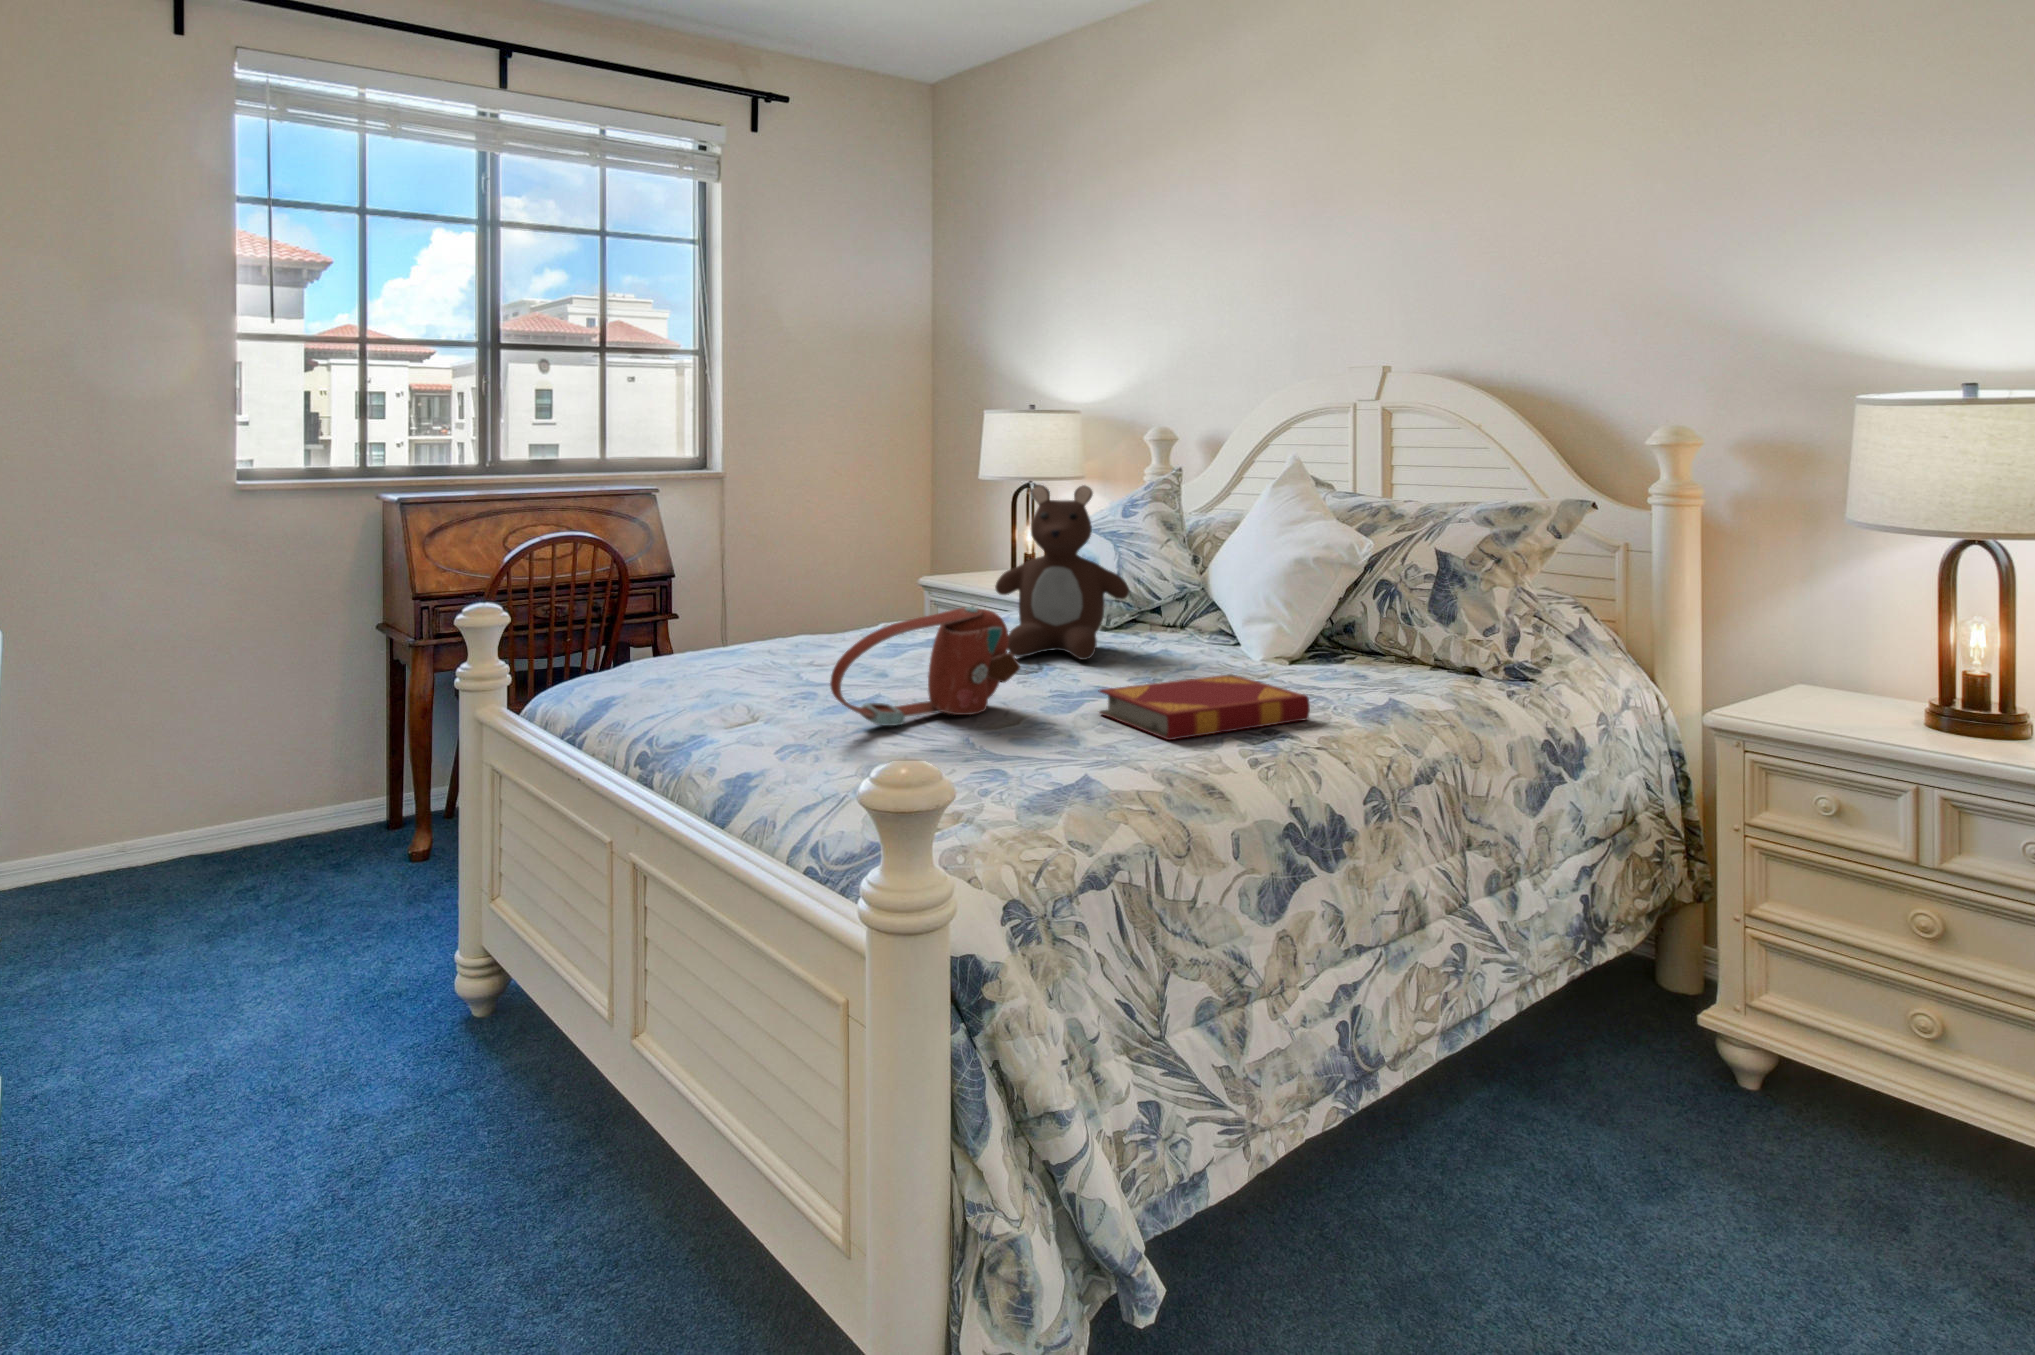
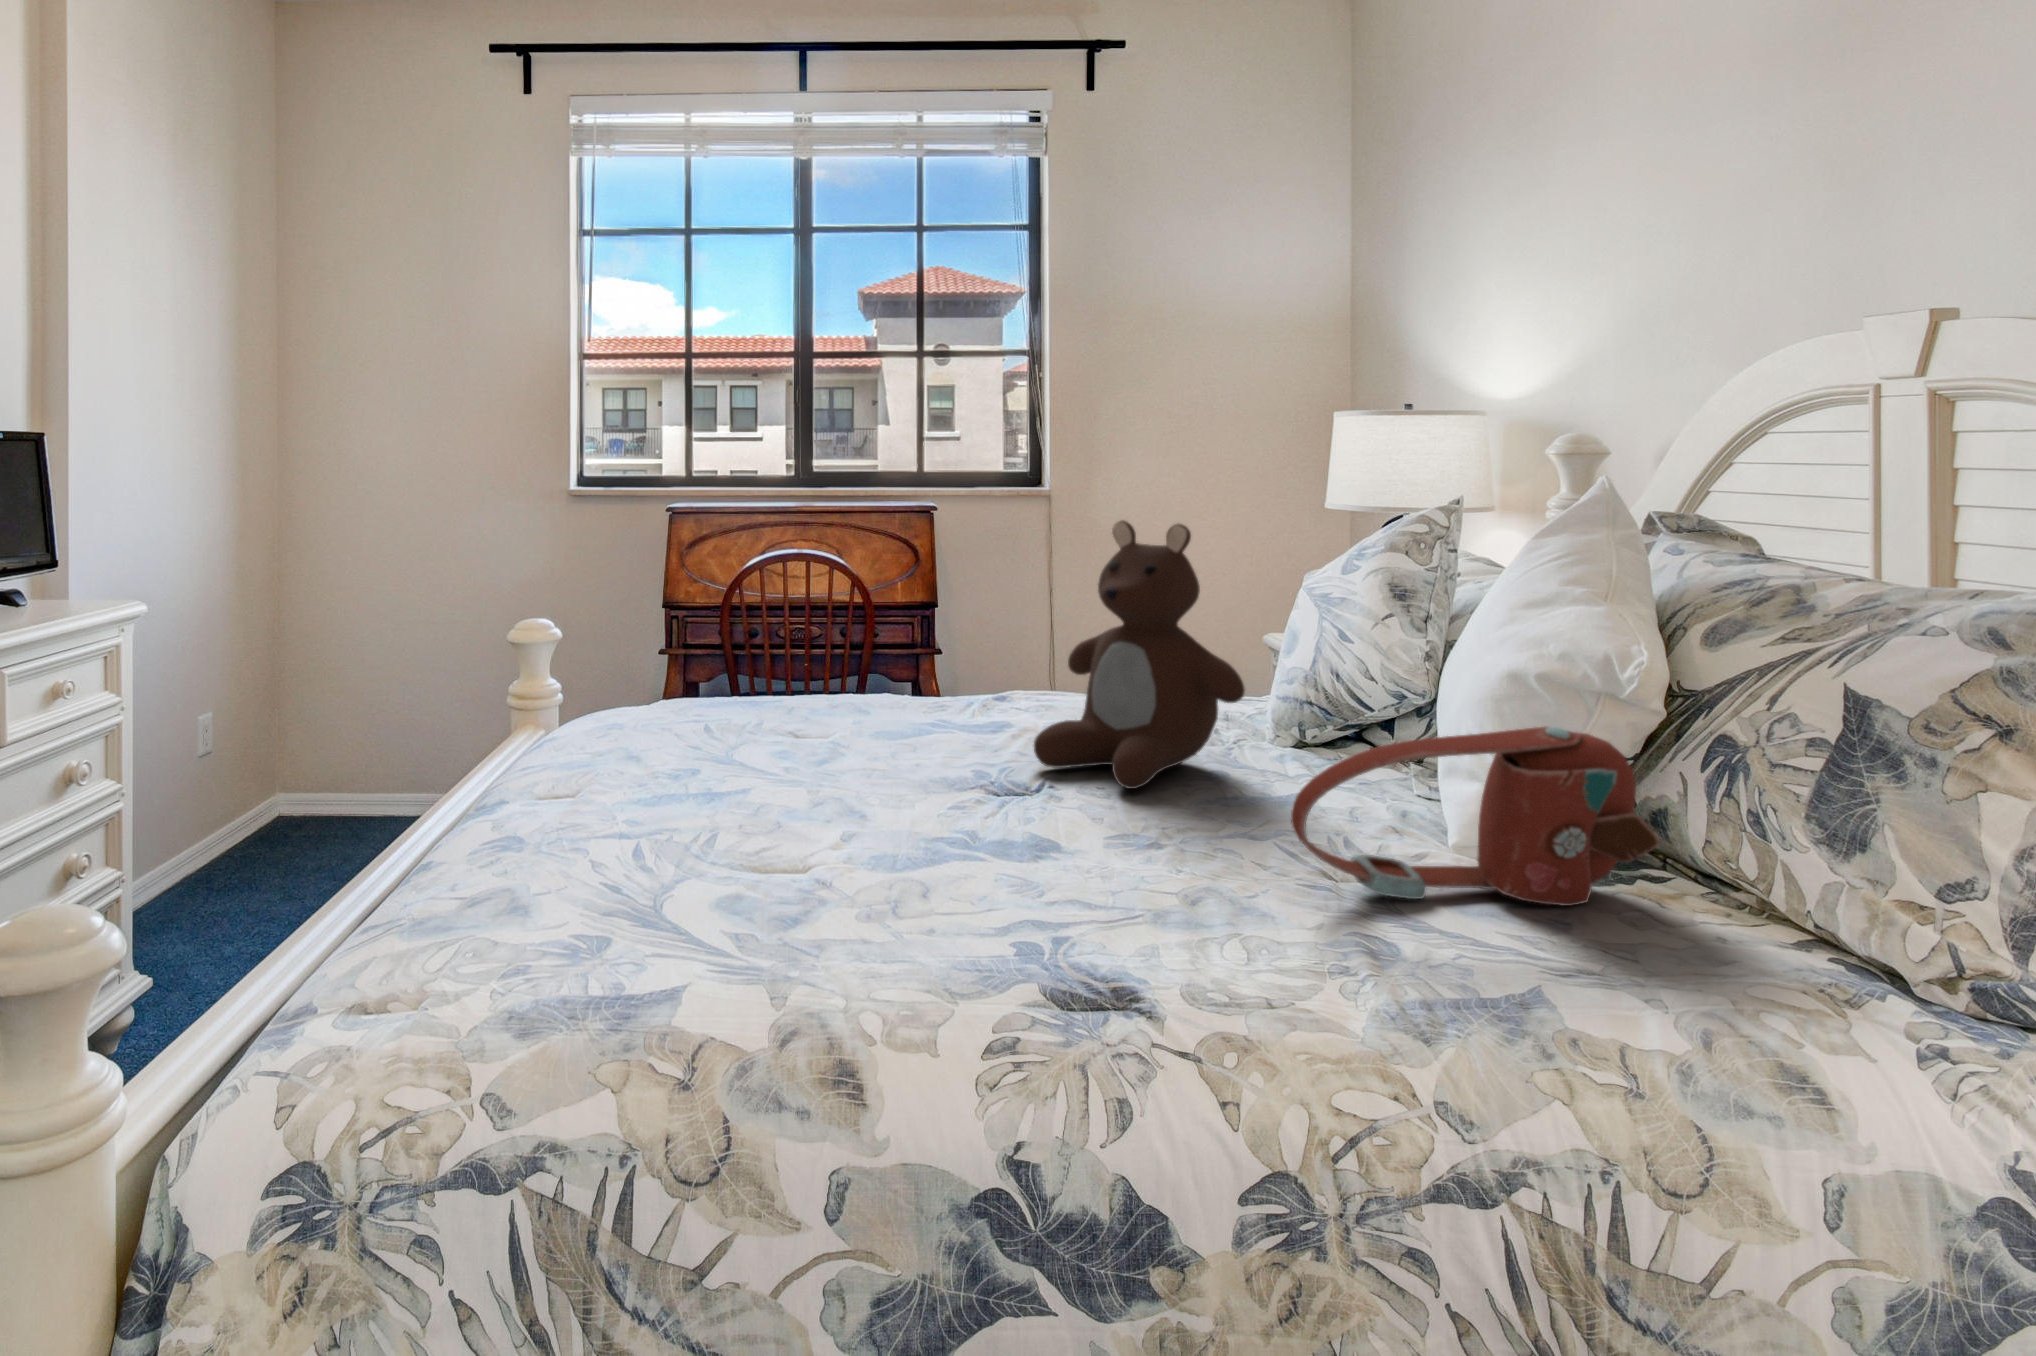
handbag: present [830,607,1020,726] -> present [1291,726,1660,906]
hardback book: present [1099,674,1310,740] -> none [927,848,1258,990]

